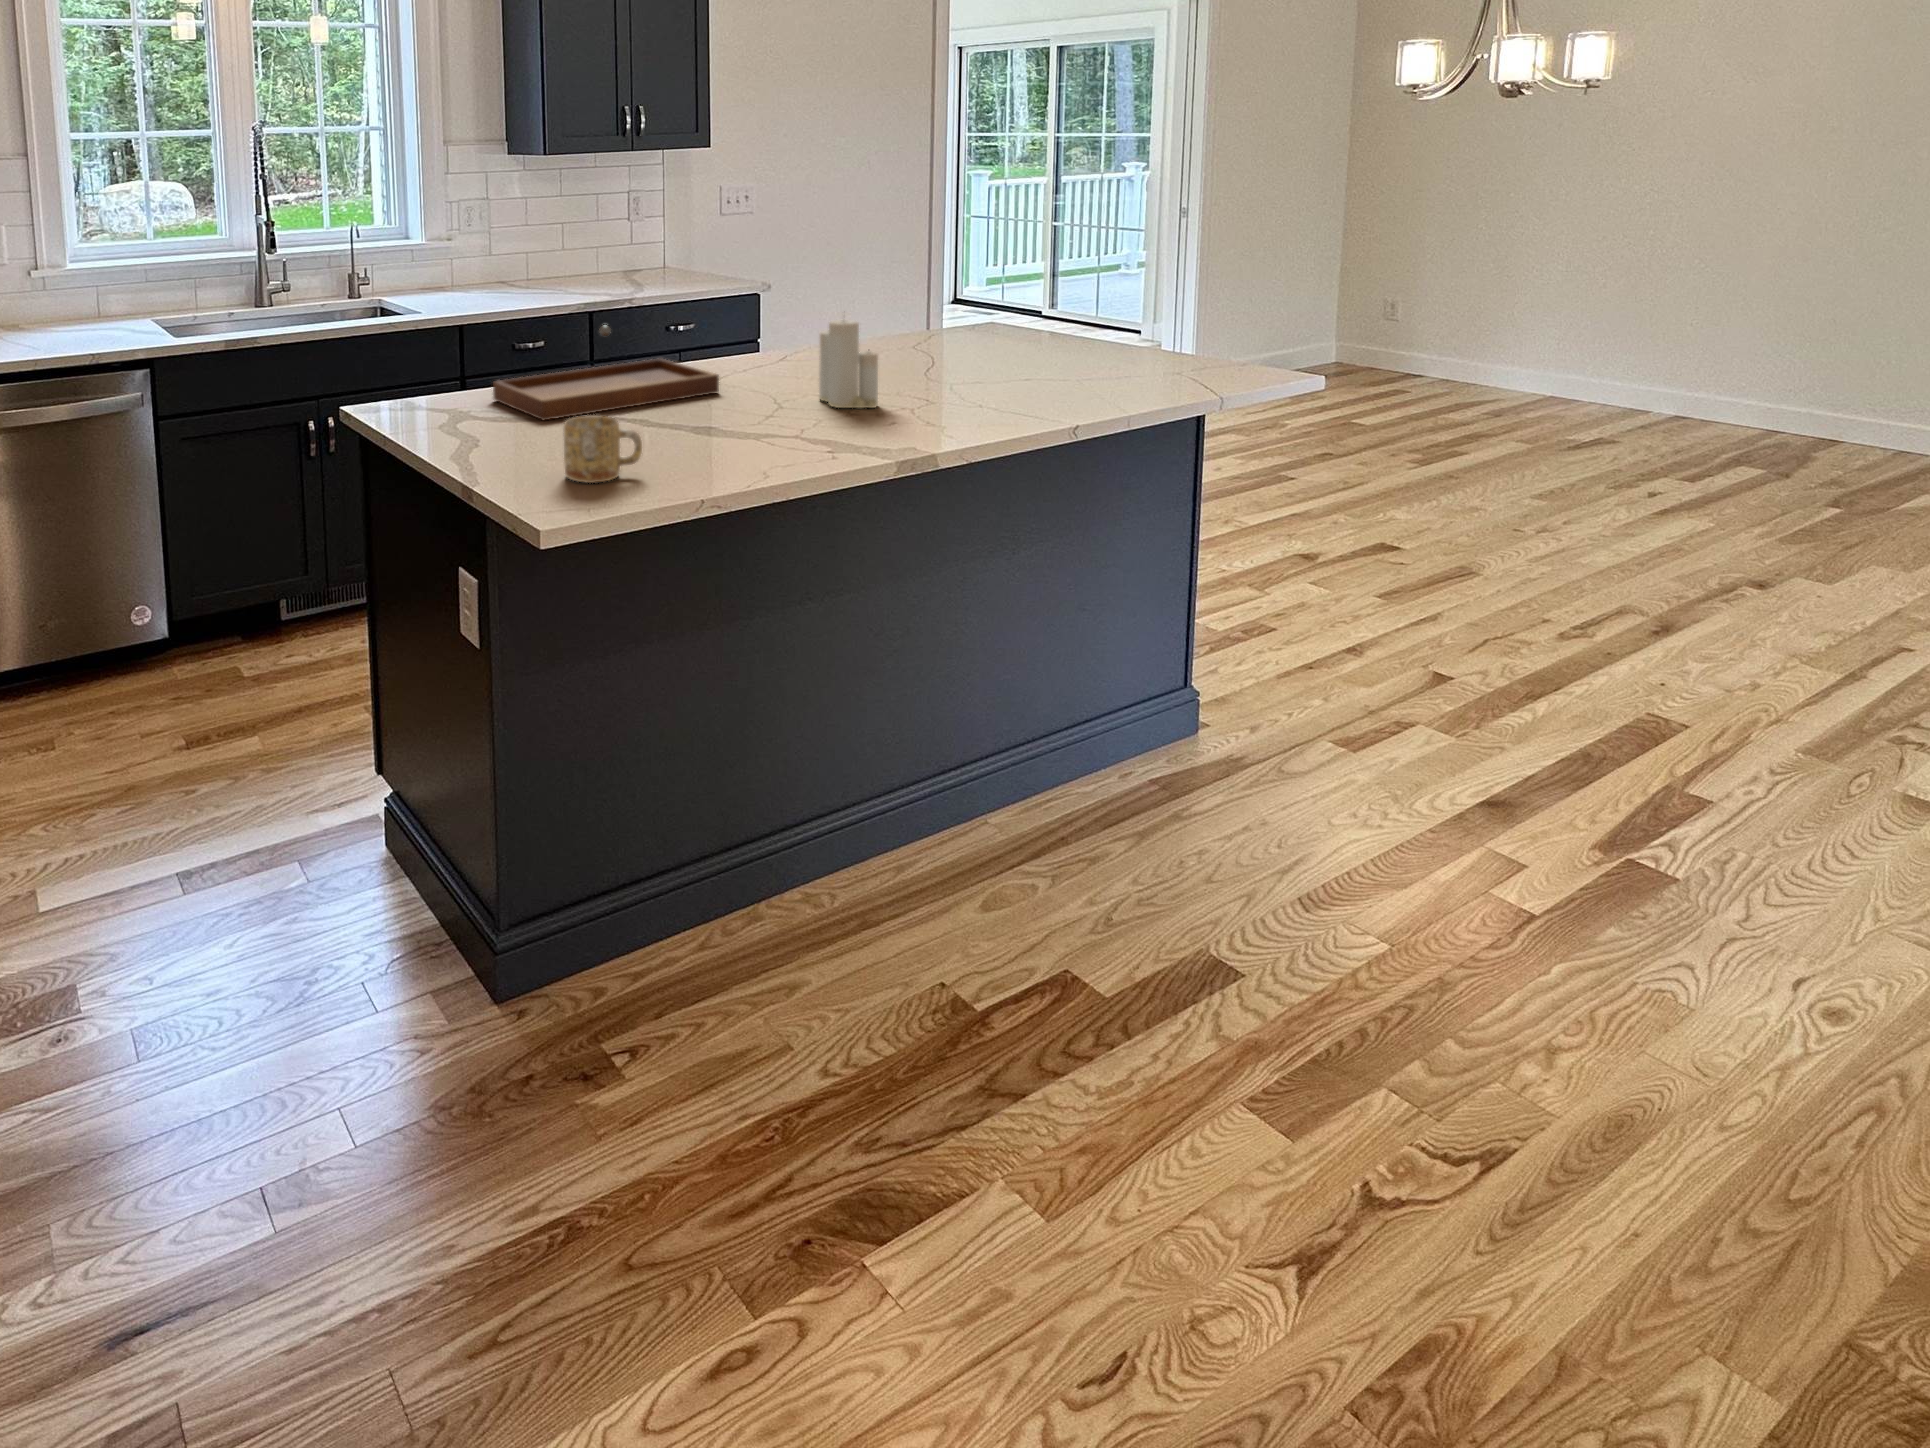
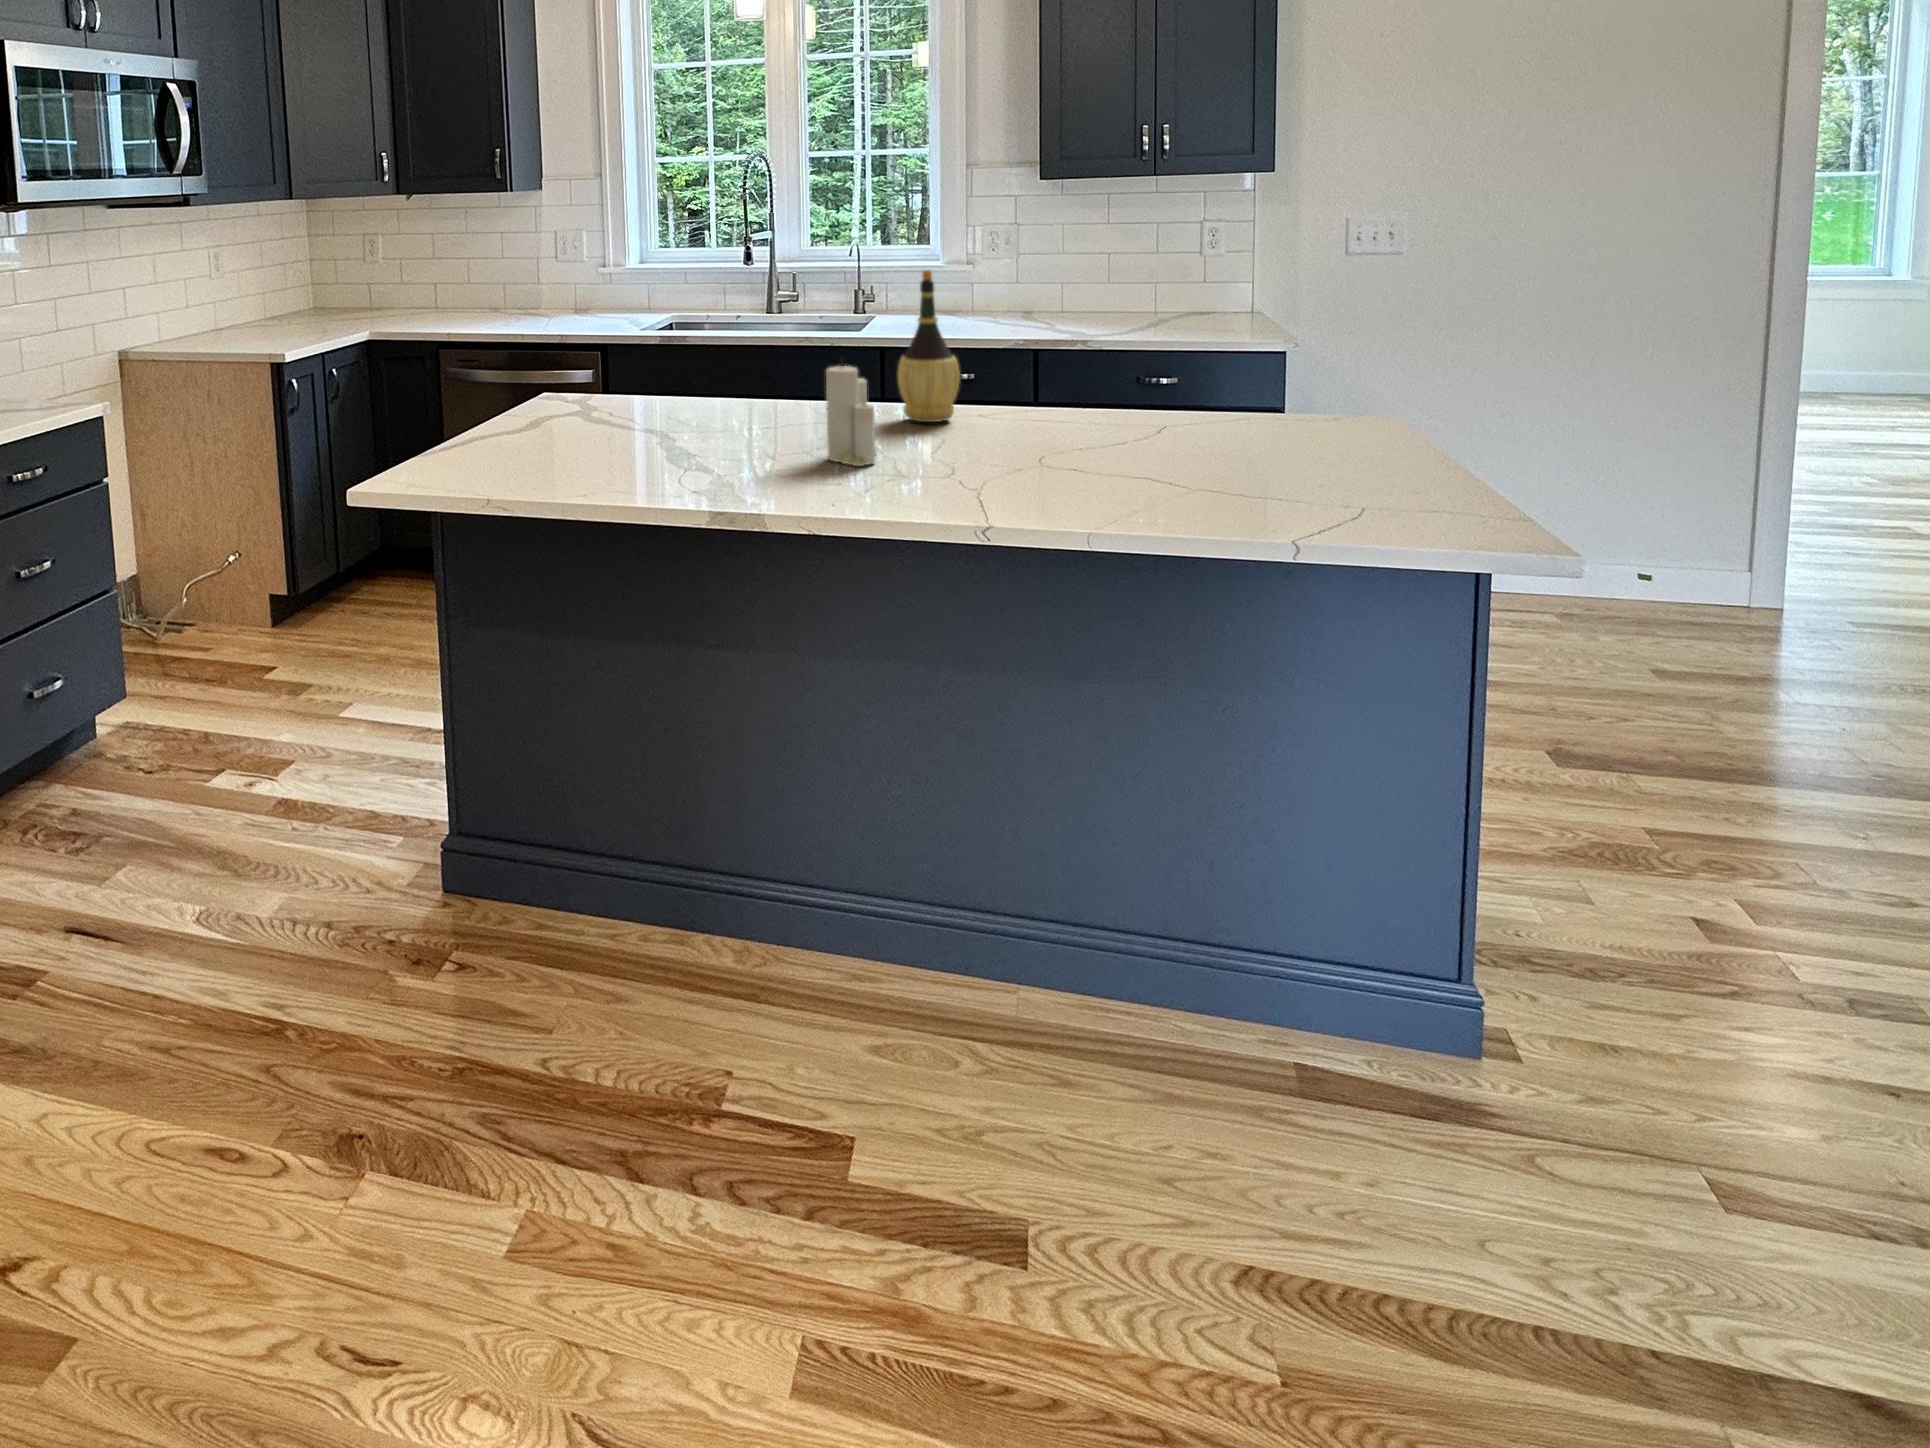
wine bottle: none [746,232,802,371] -> present [898,270,960,422]
tray: present [493,325,719,420] -> none [605,349,817,430]
mug: present [564,415,642,483] -> none [453,414,508,471]

